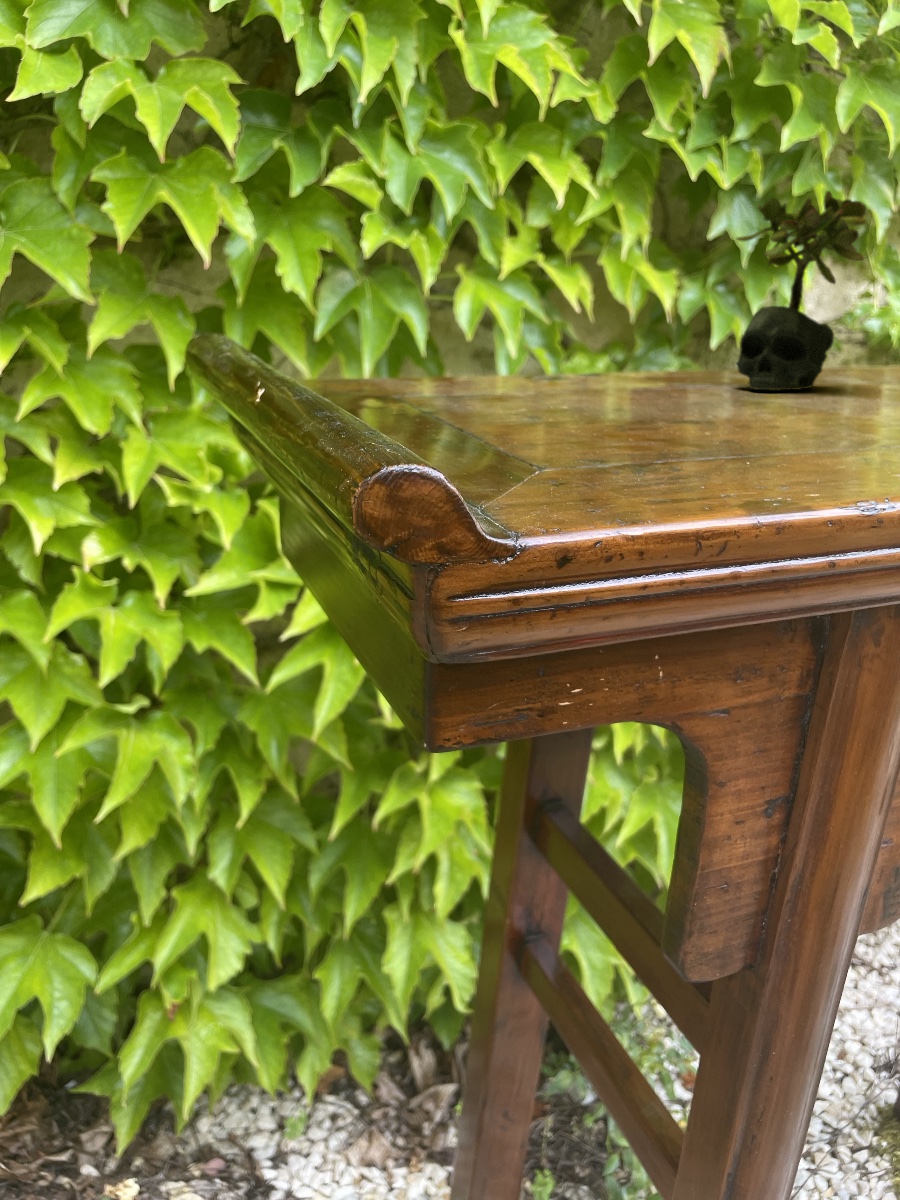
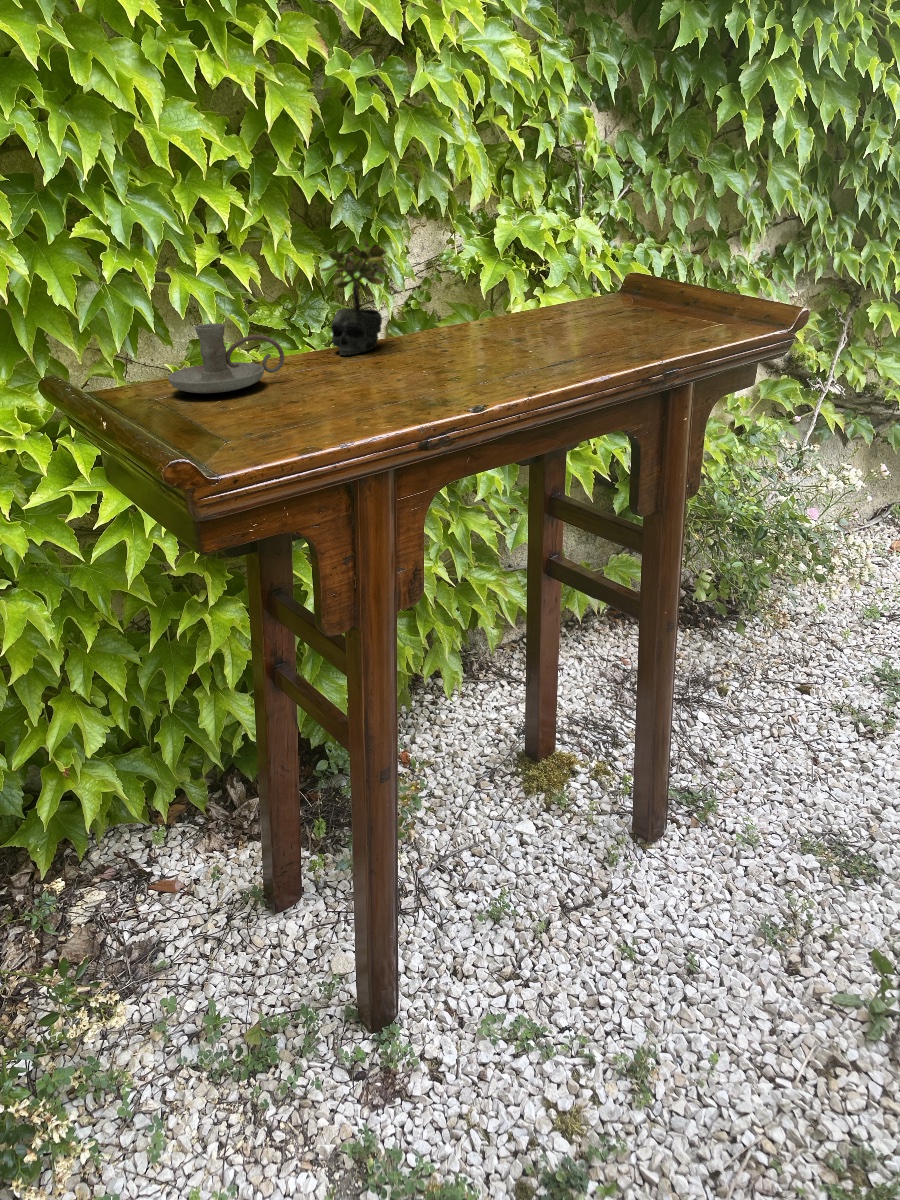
candle holder: none [444,274,676,407] -> present [168,323,284,393]

